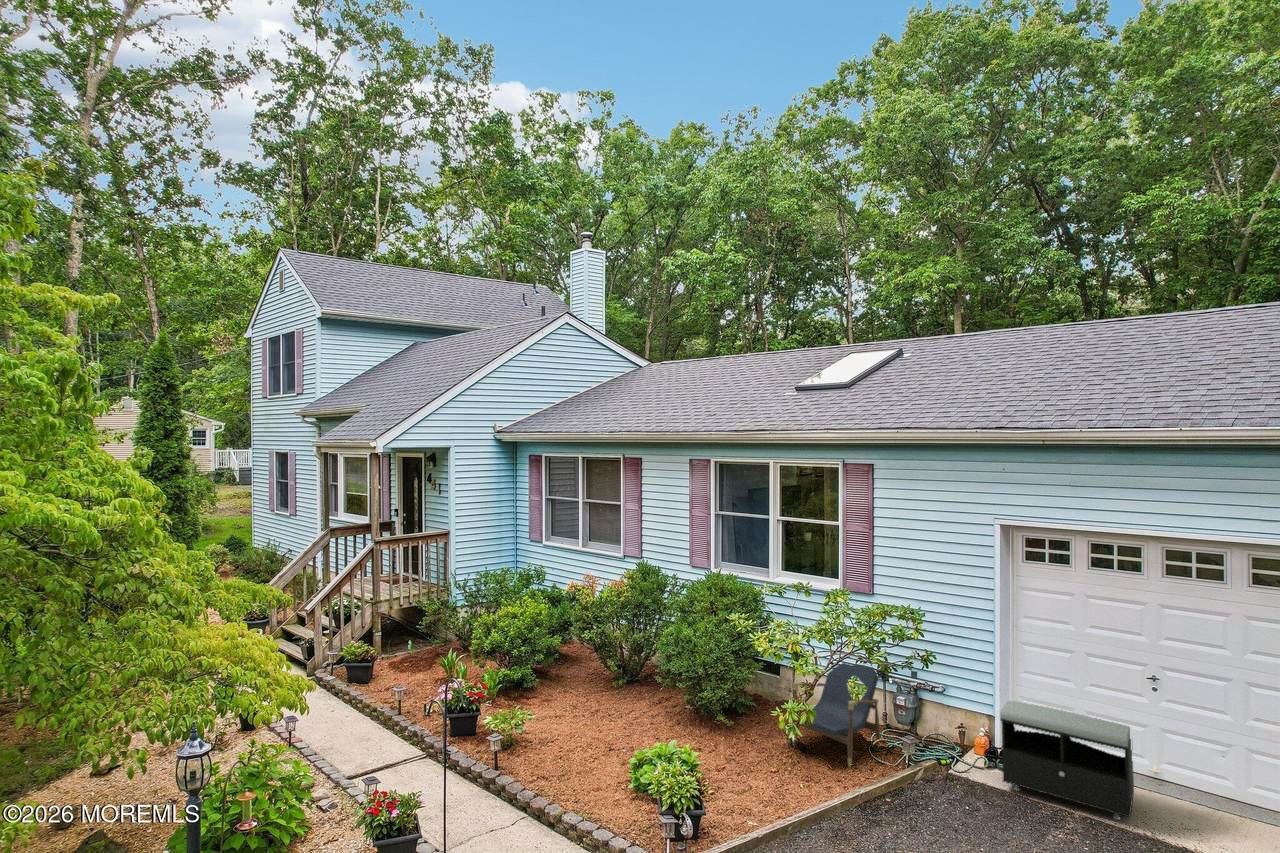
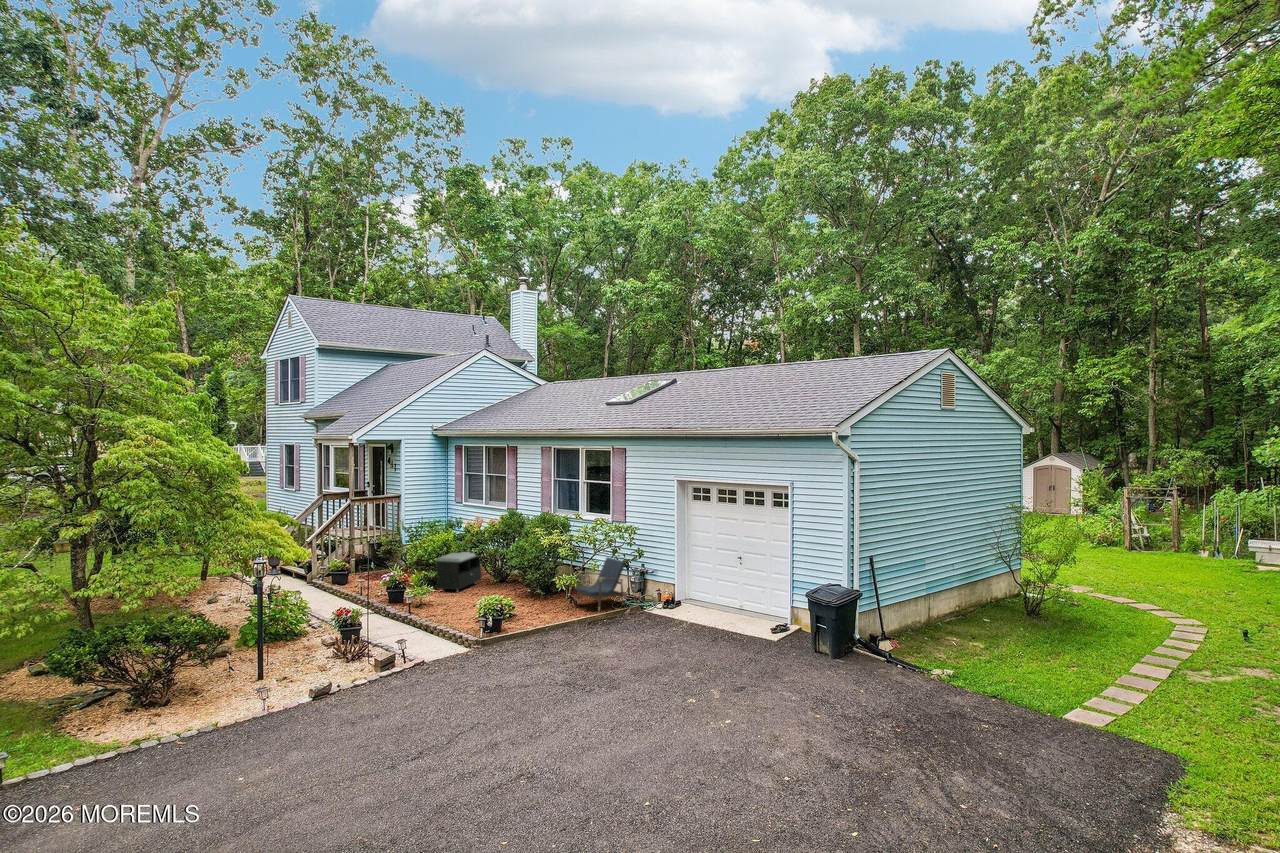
storage bench: present [1000,701,1134,820] -> present [436,552,482,592]

